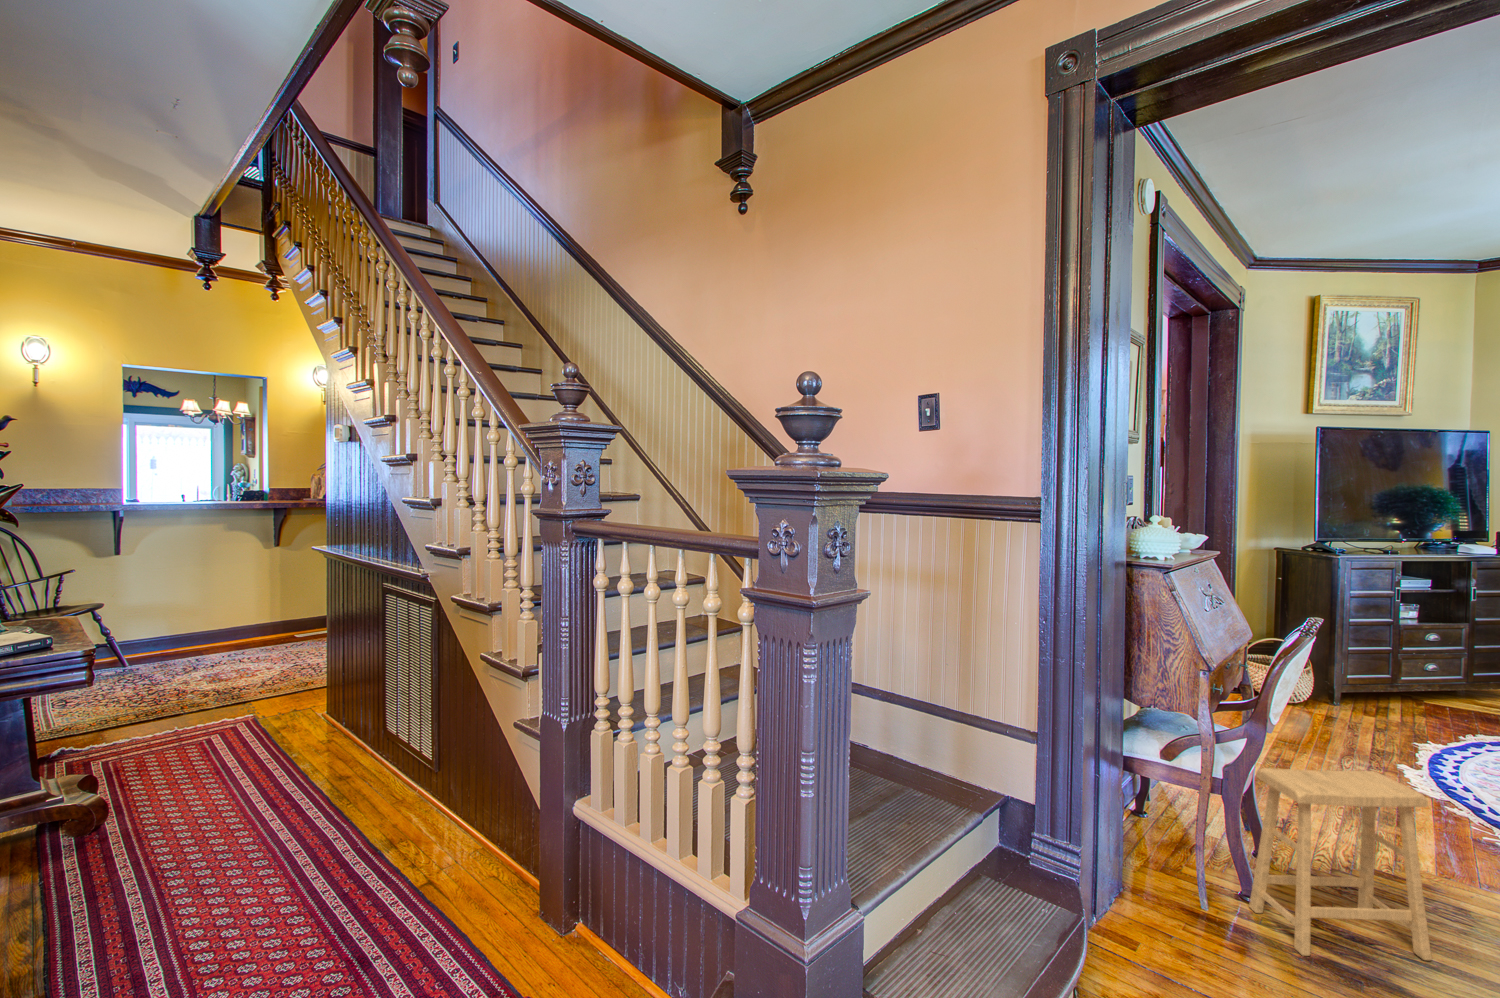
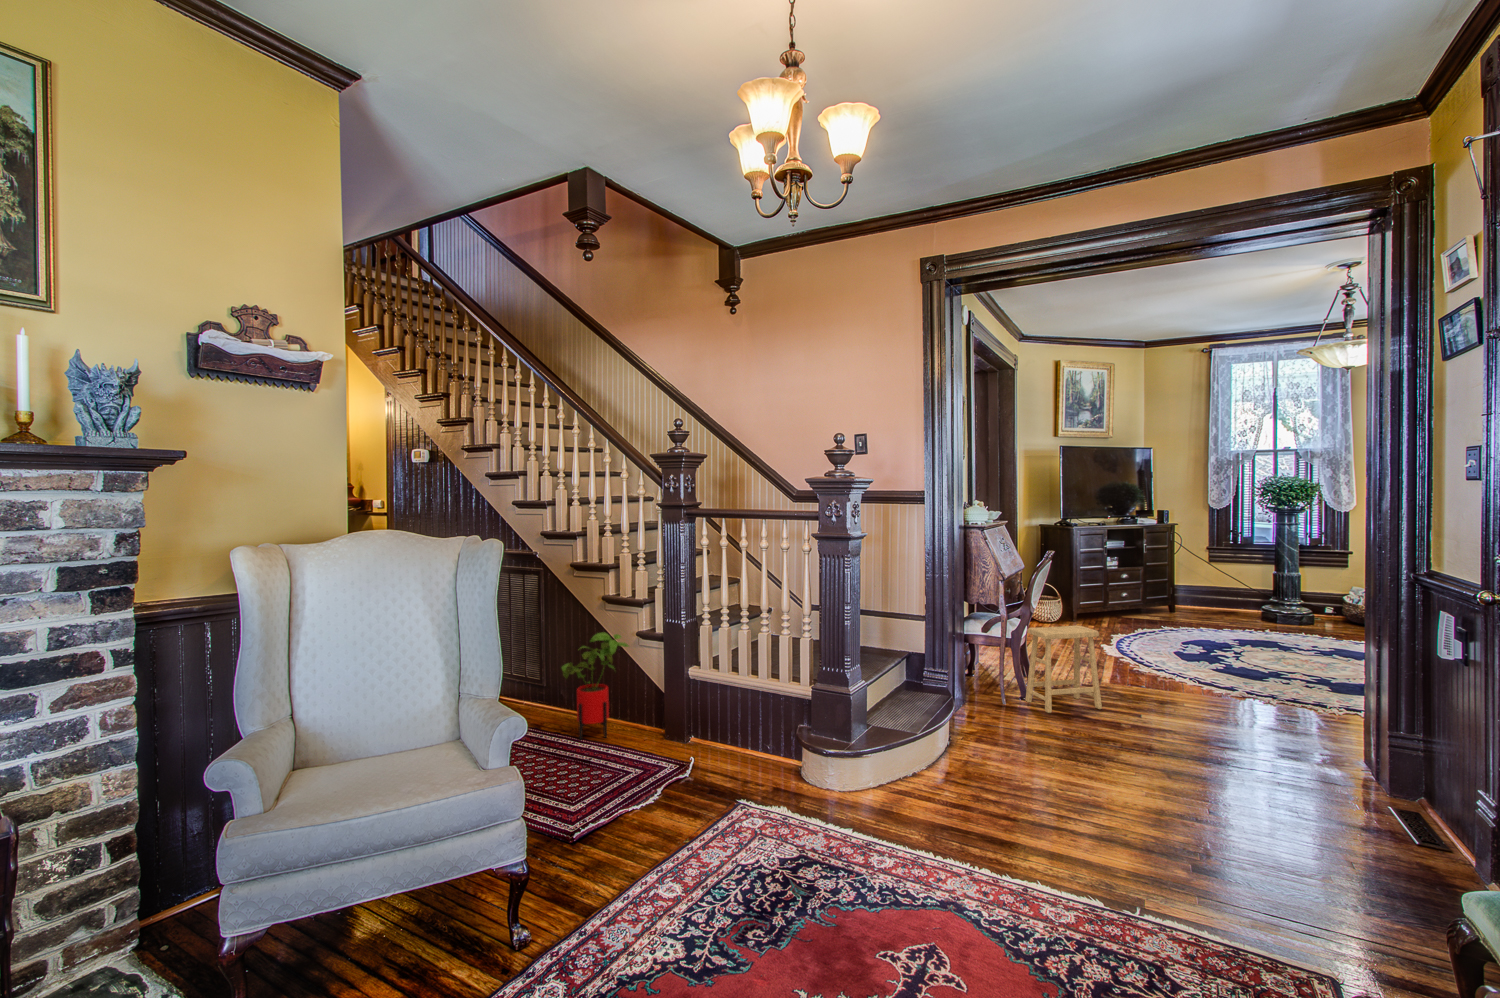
house plant: none [365,728,486,905] -> present [562,632,629,740]

